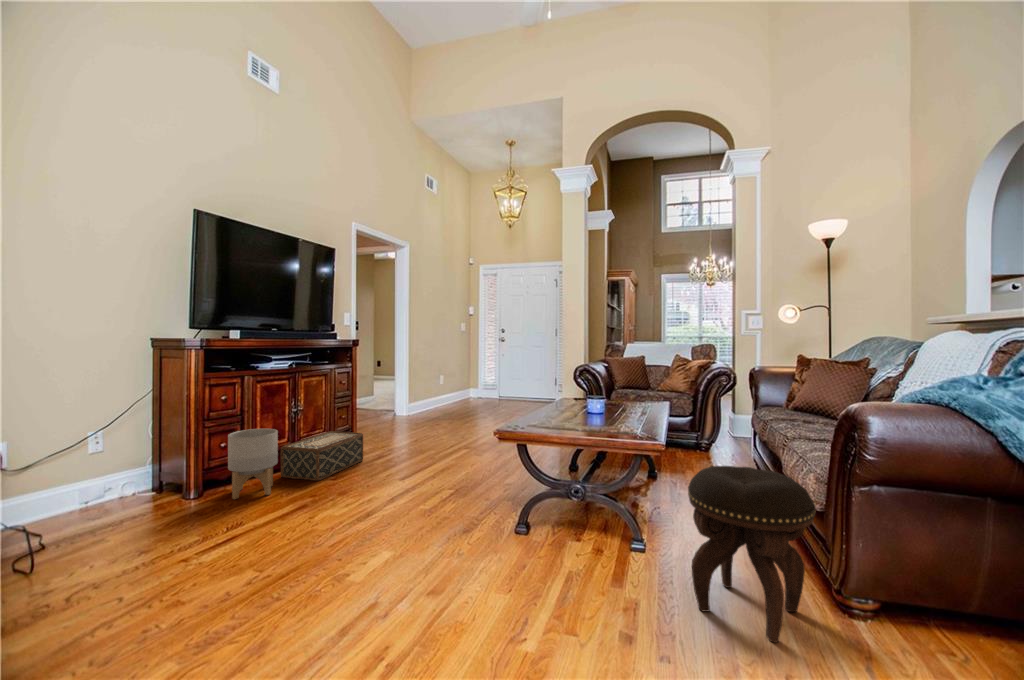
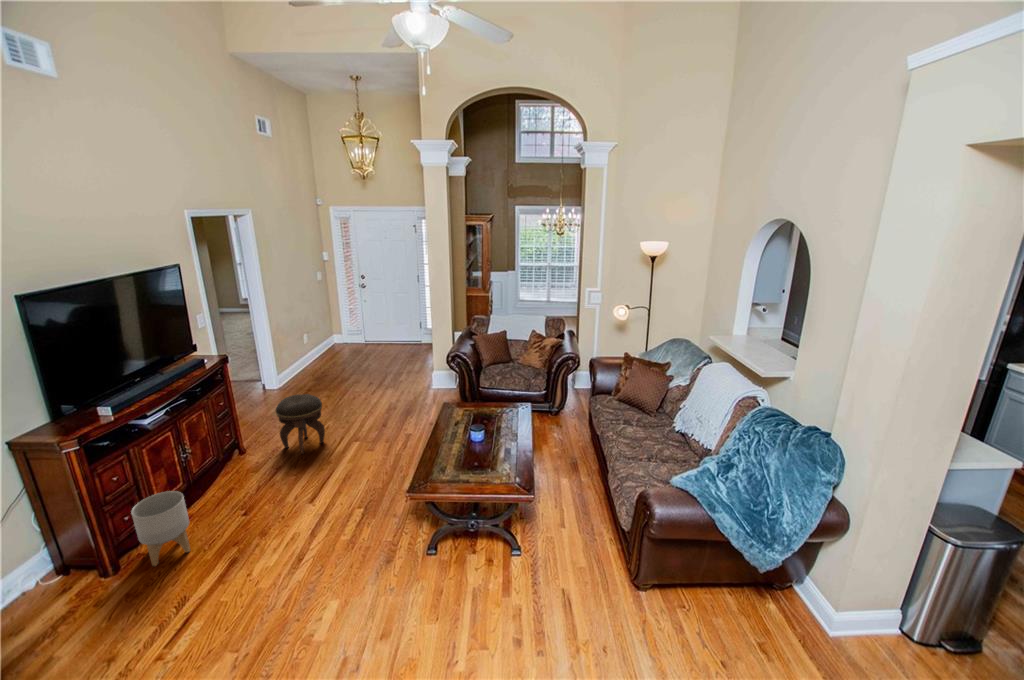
woven basket: present [281,431,363,481] -> none [182,456,263,522]
footstool: present [688,466,815,643] -> present [276,394,325,454]

